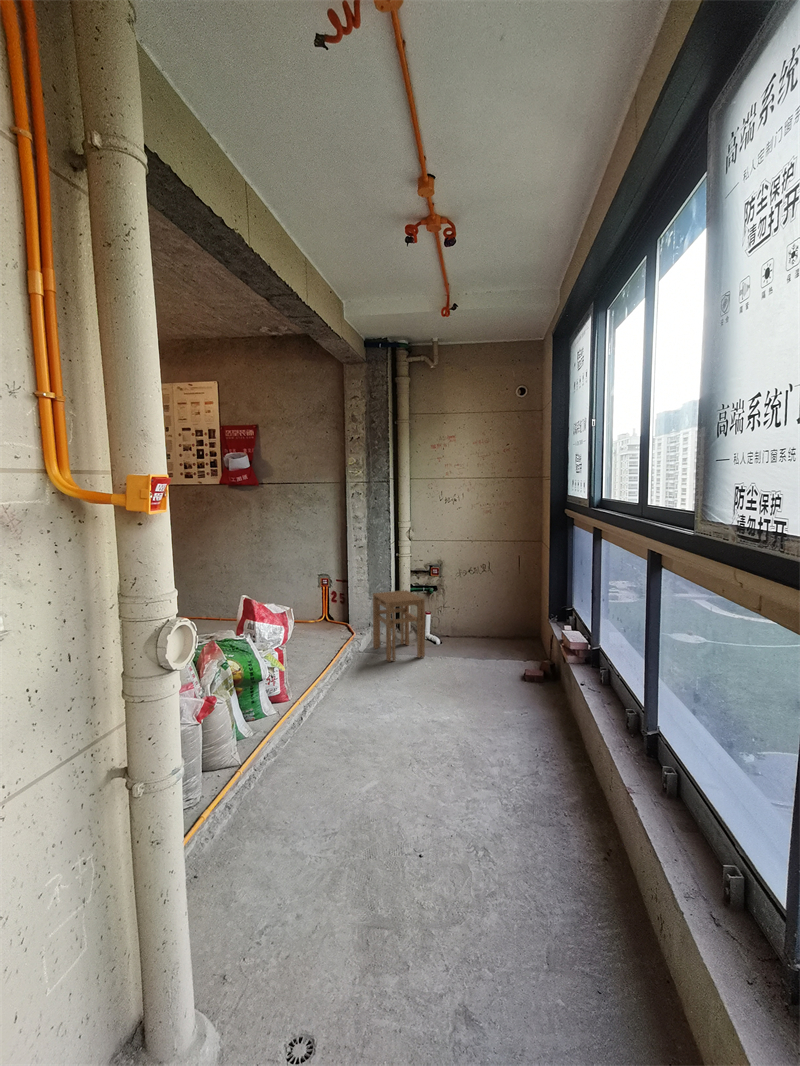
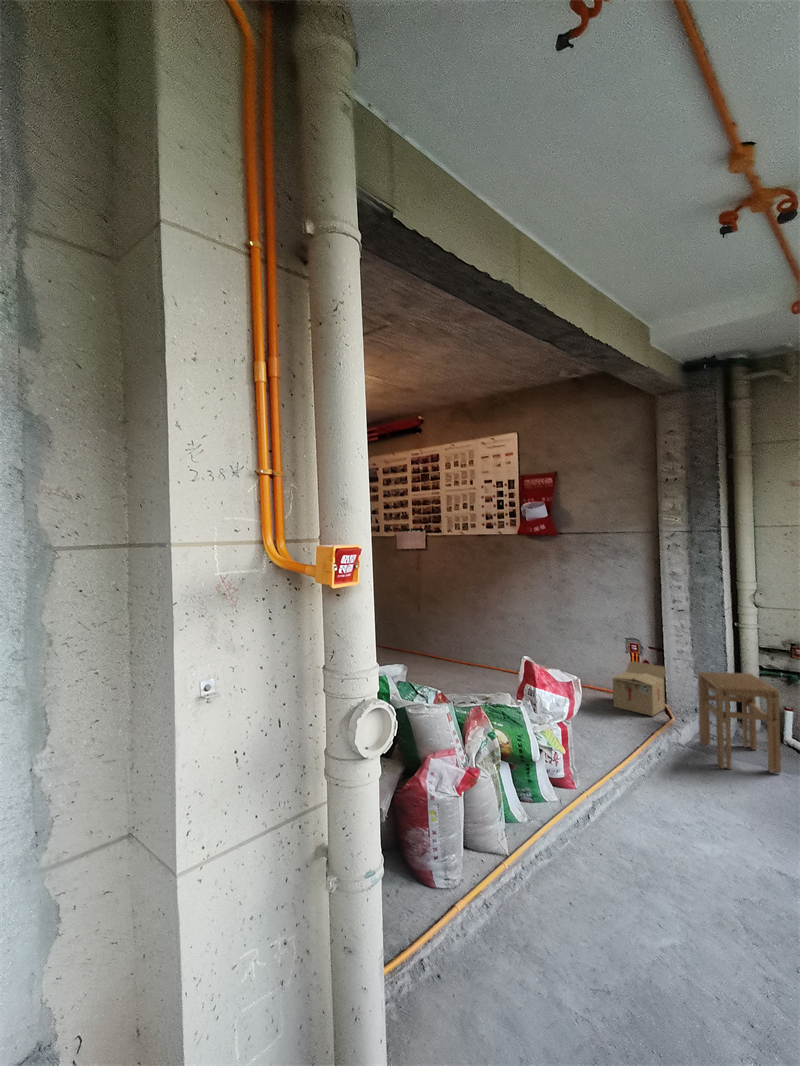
cardboard box: none [305,592,351,634] -> present [612,661,666,716]

